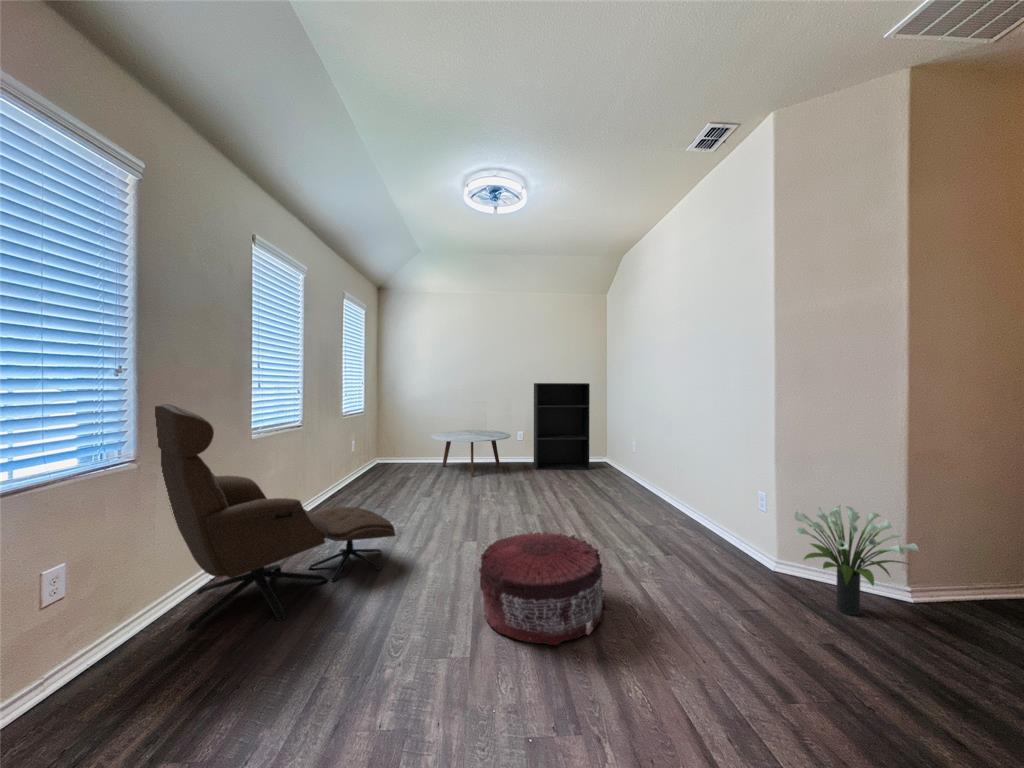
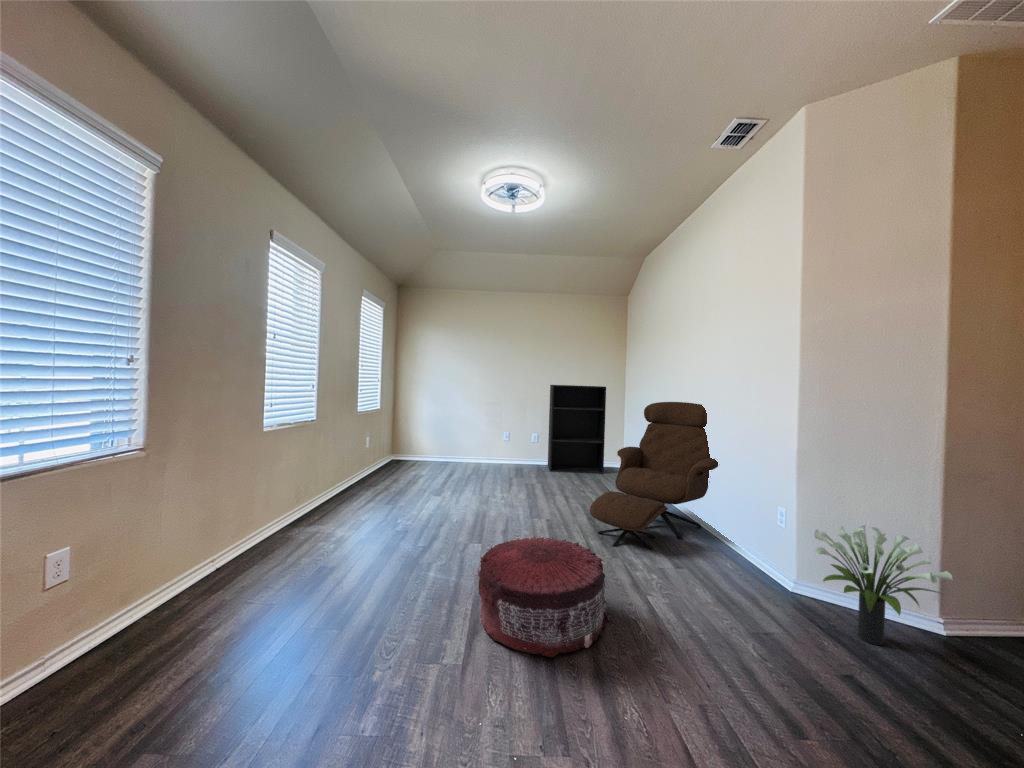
lounge chair: present [155,404,395,631] -> present [590,402,718,550]
coffee table: present [431,430,511,477] -> none [447,429,525,476]

